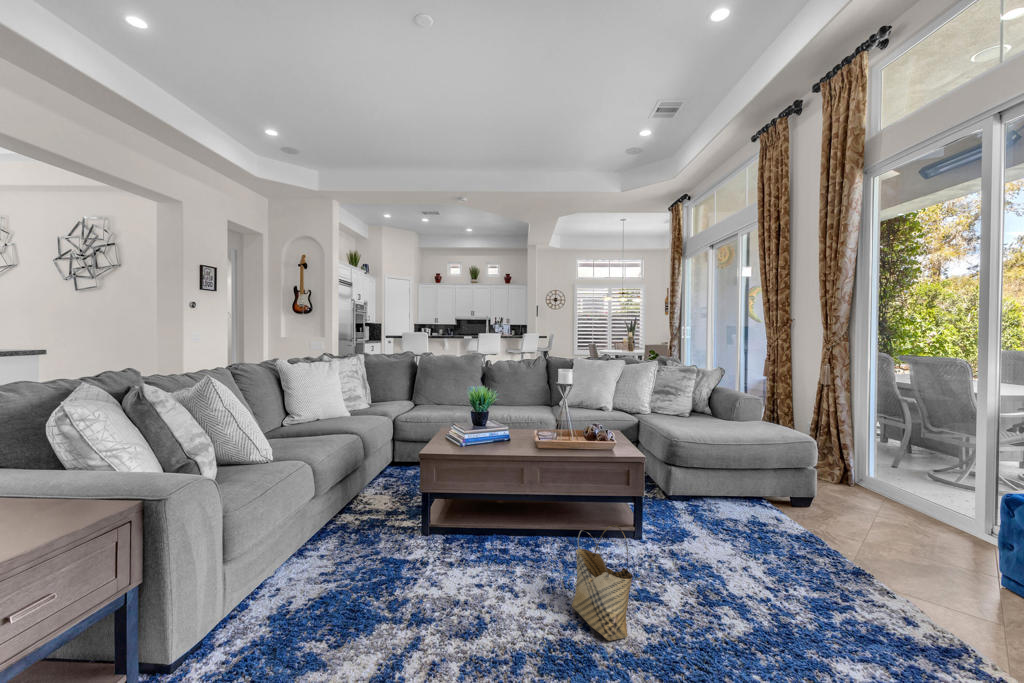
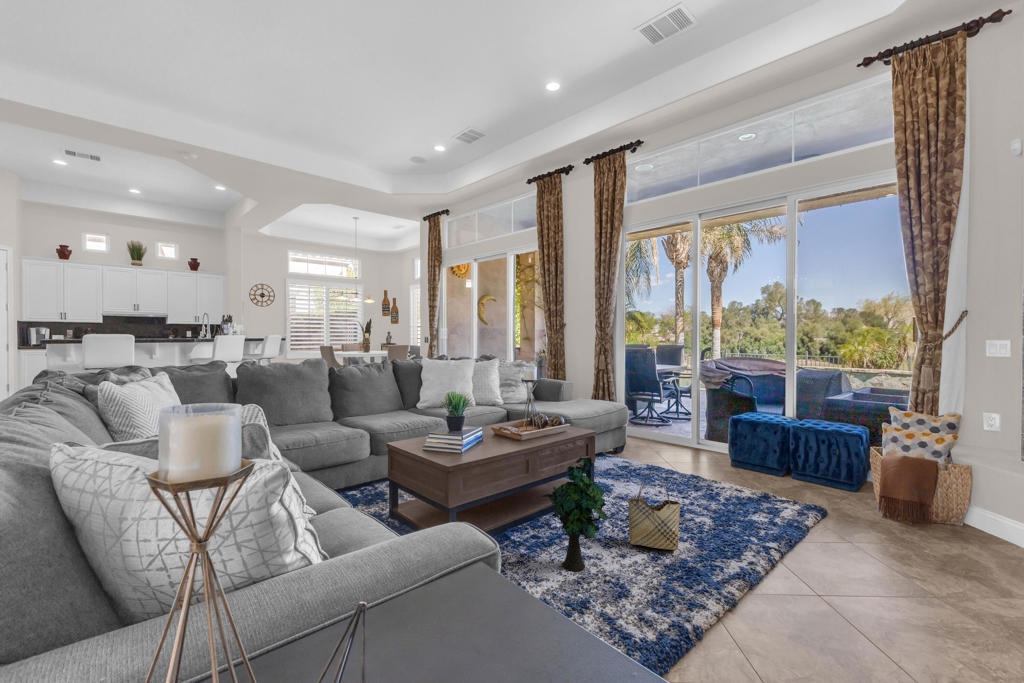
decorative plant: none [451,476,519,605] -> present [542,458,608,571]

